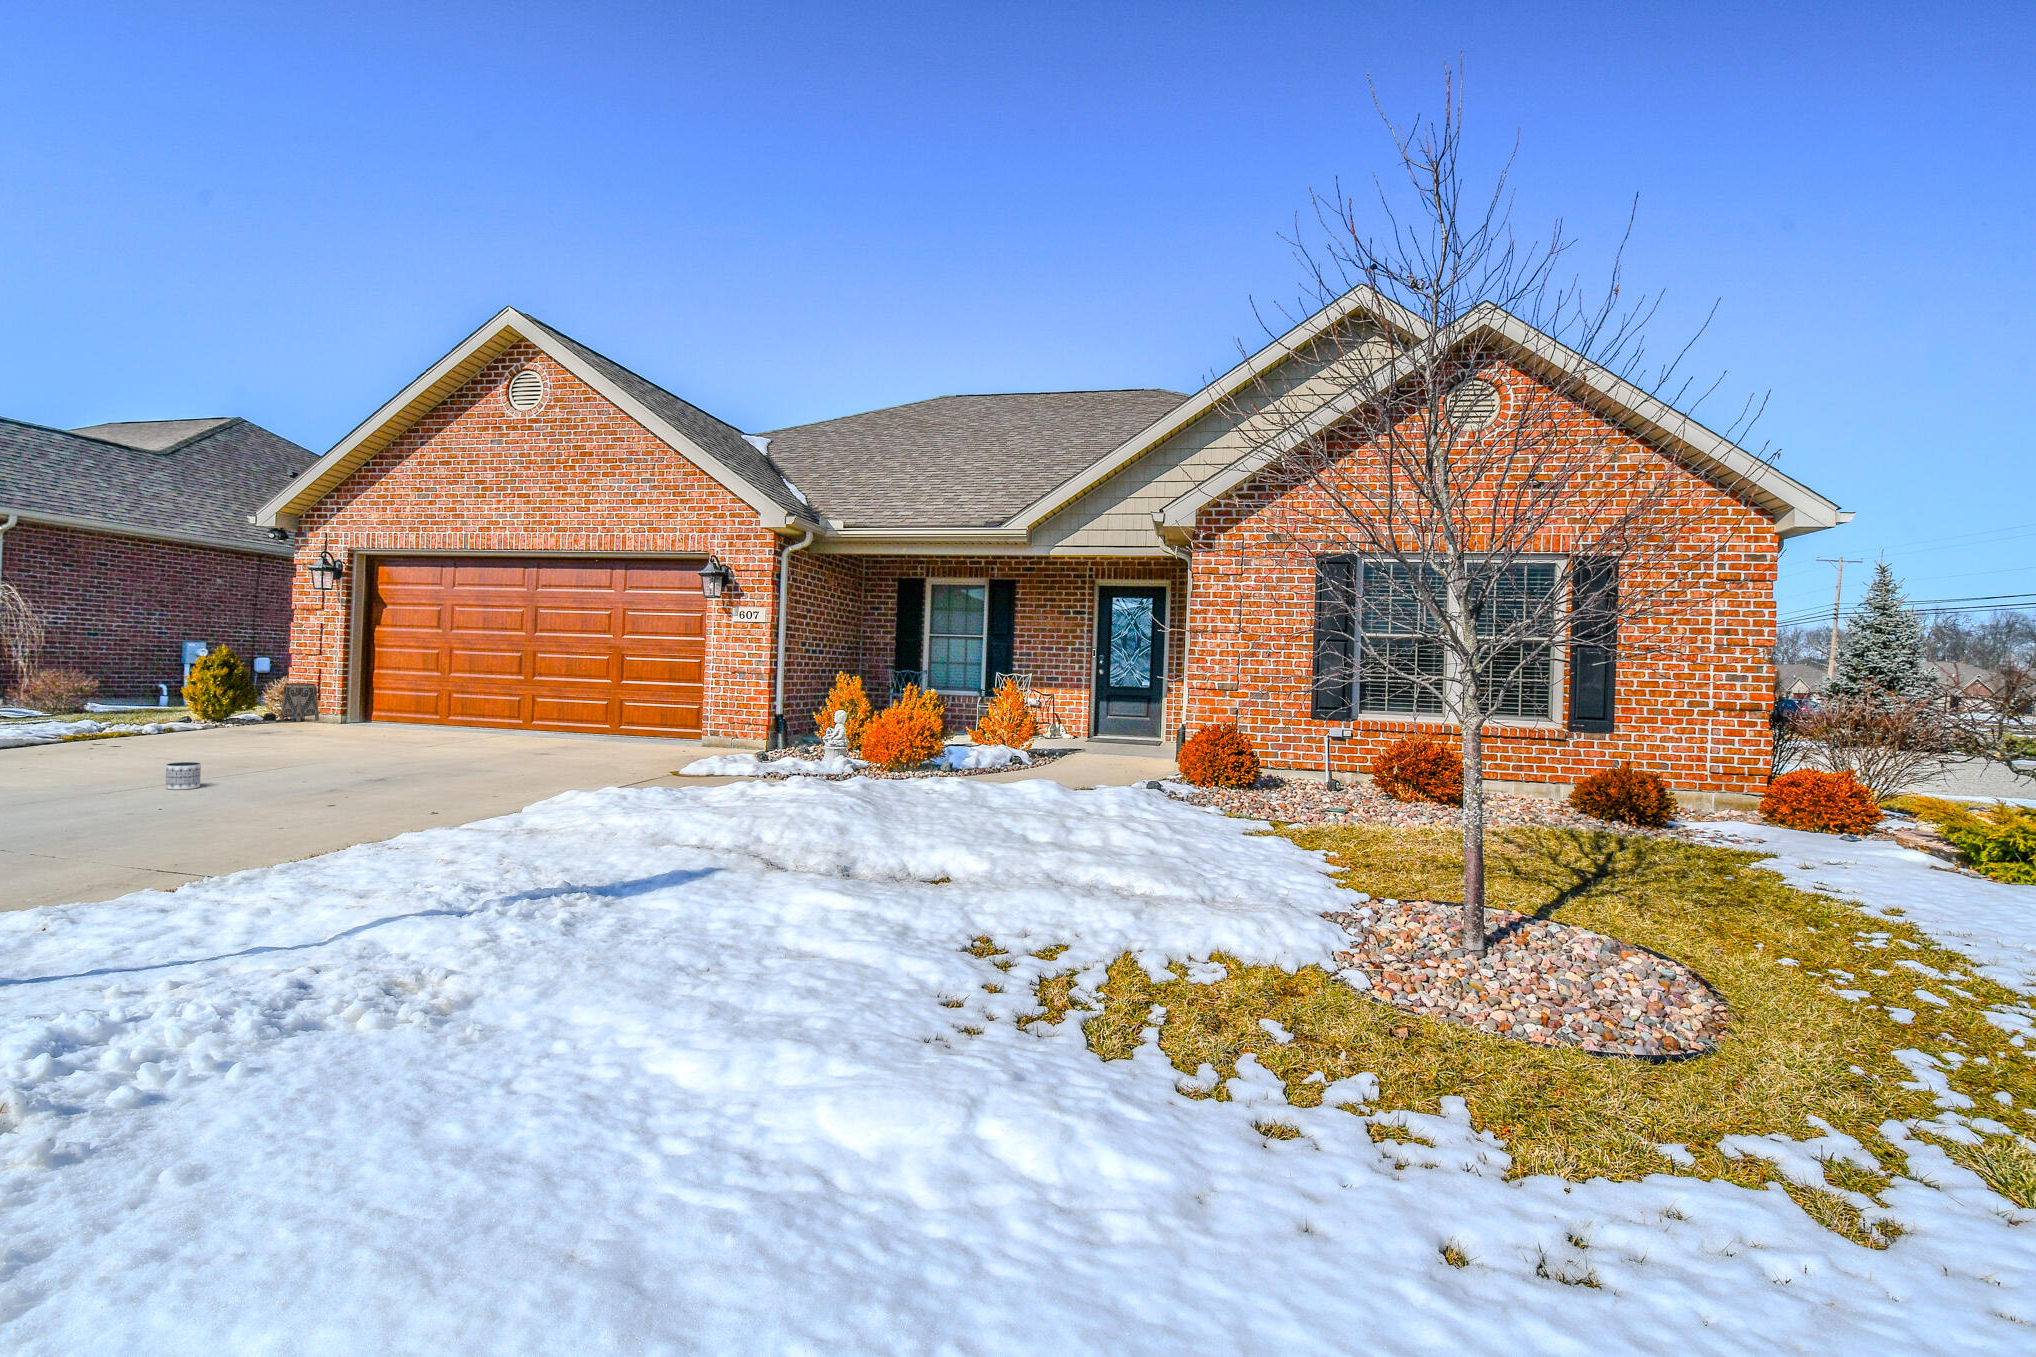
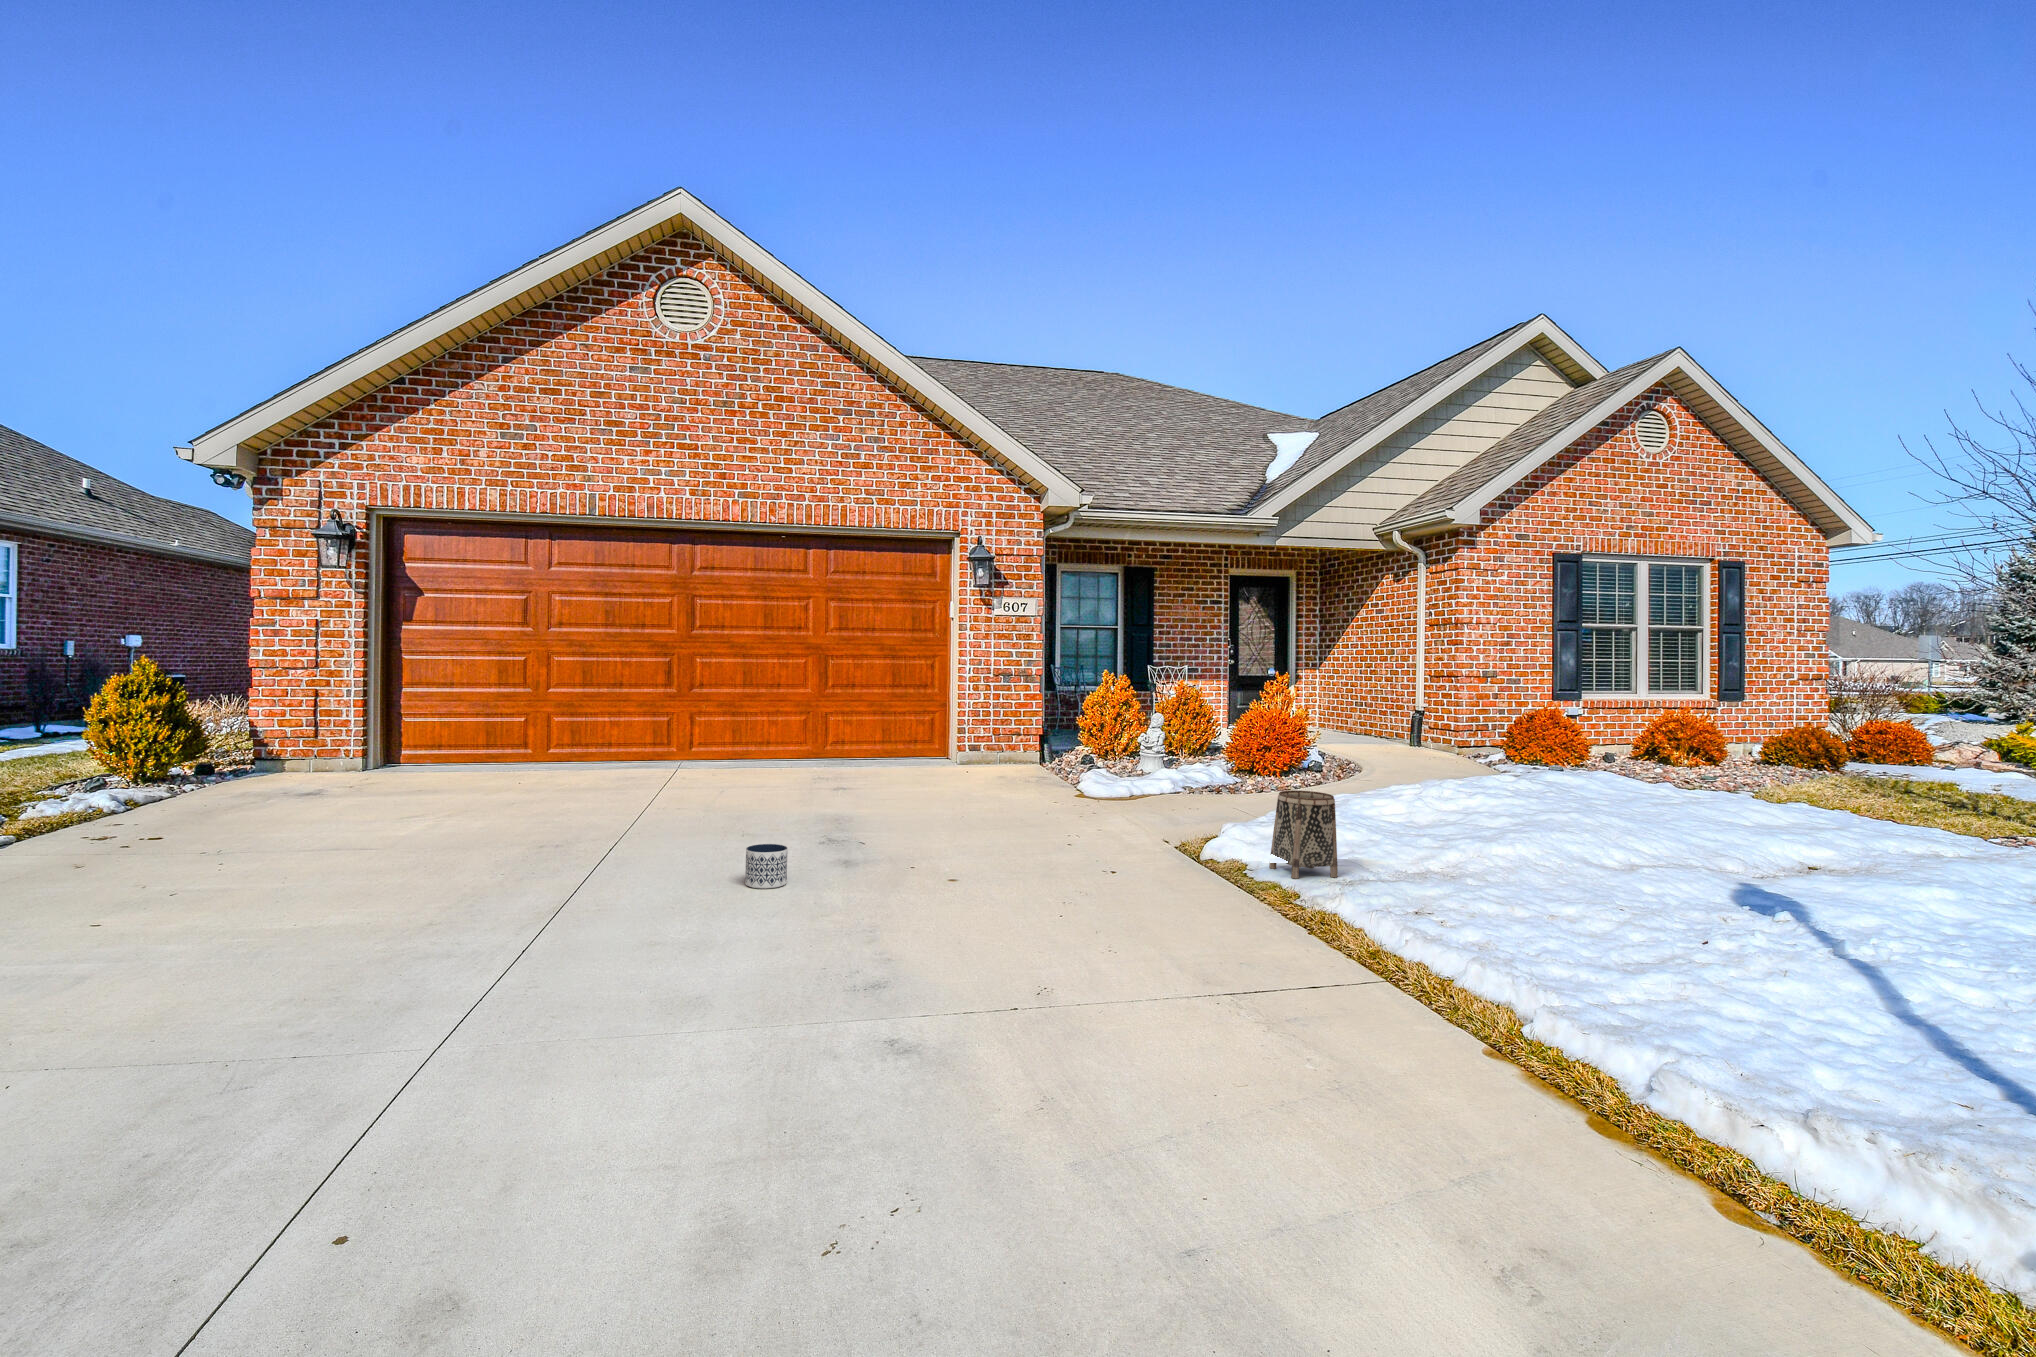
basket: present [280,683,319,722] -> present [1269,790,1338,879]

